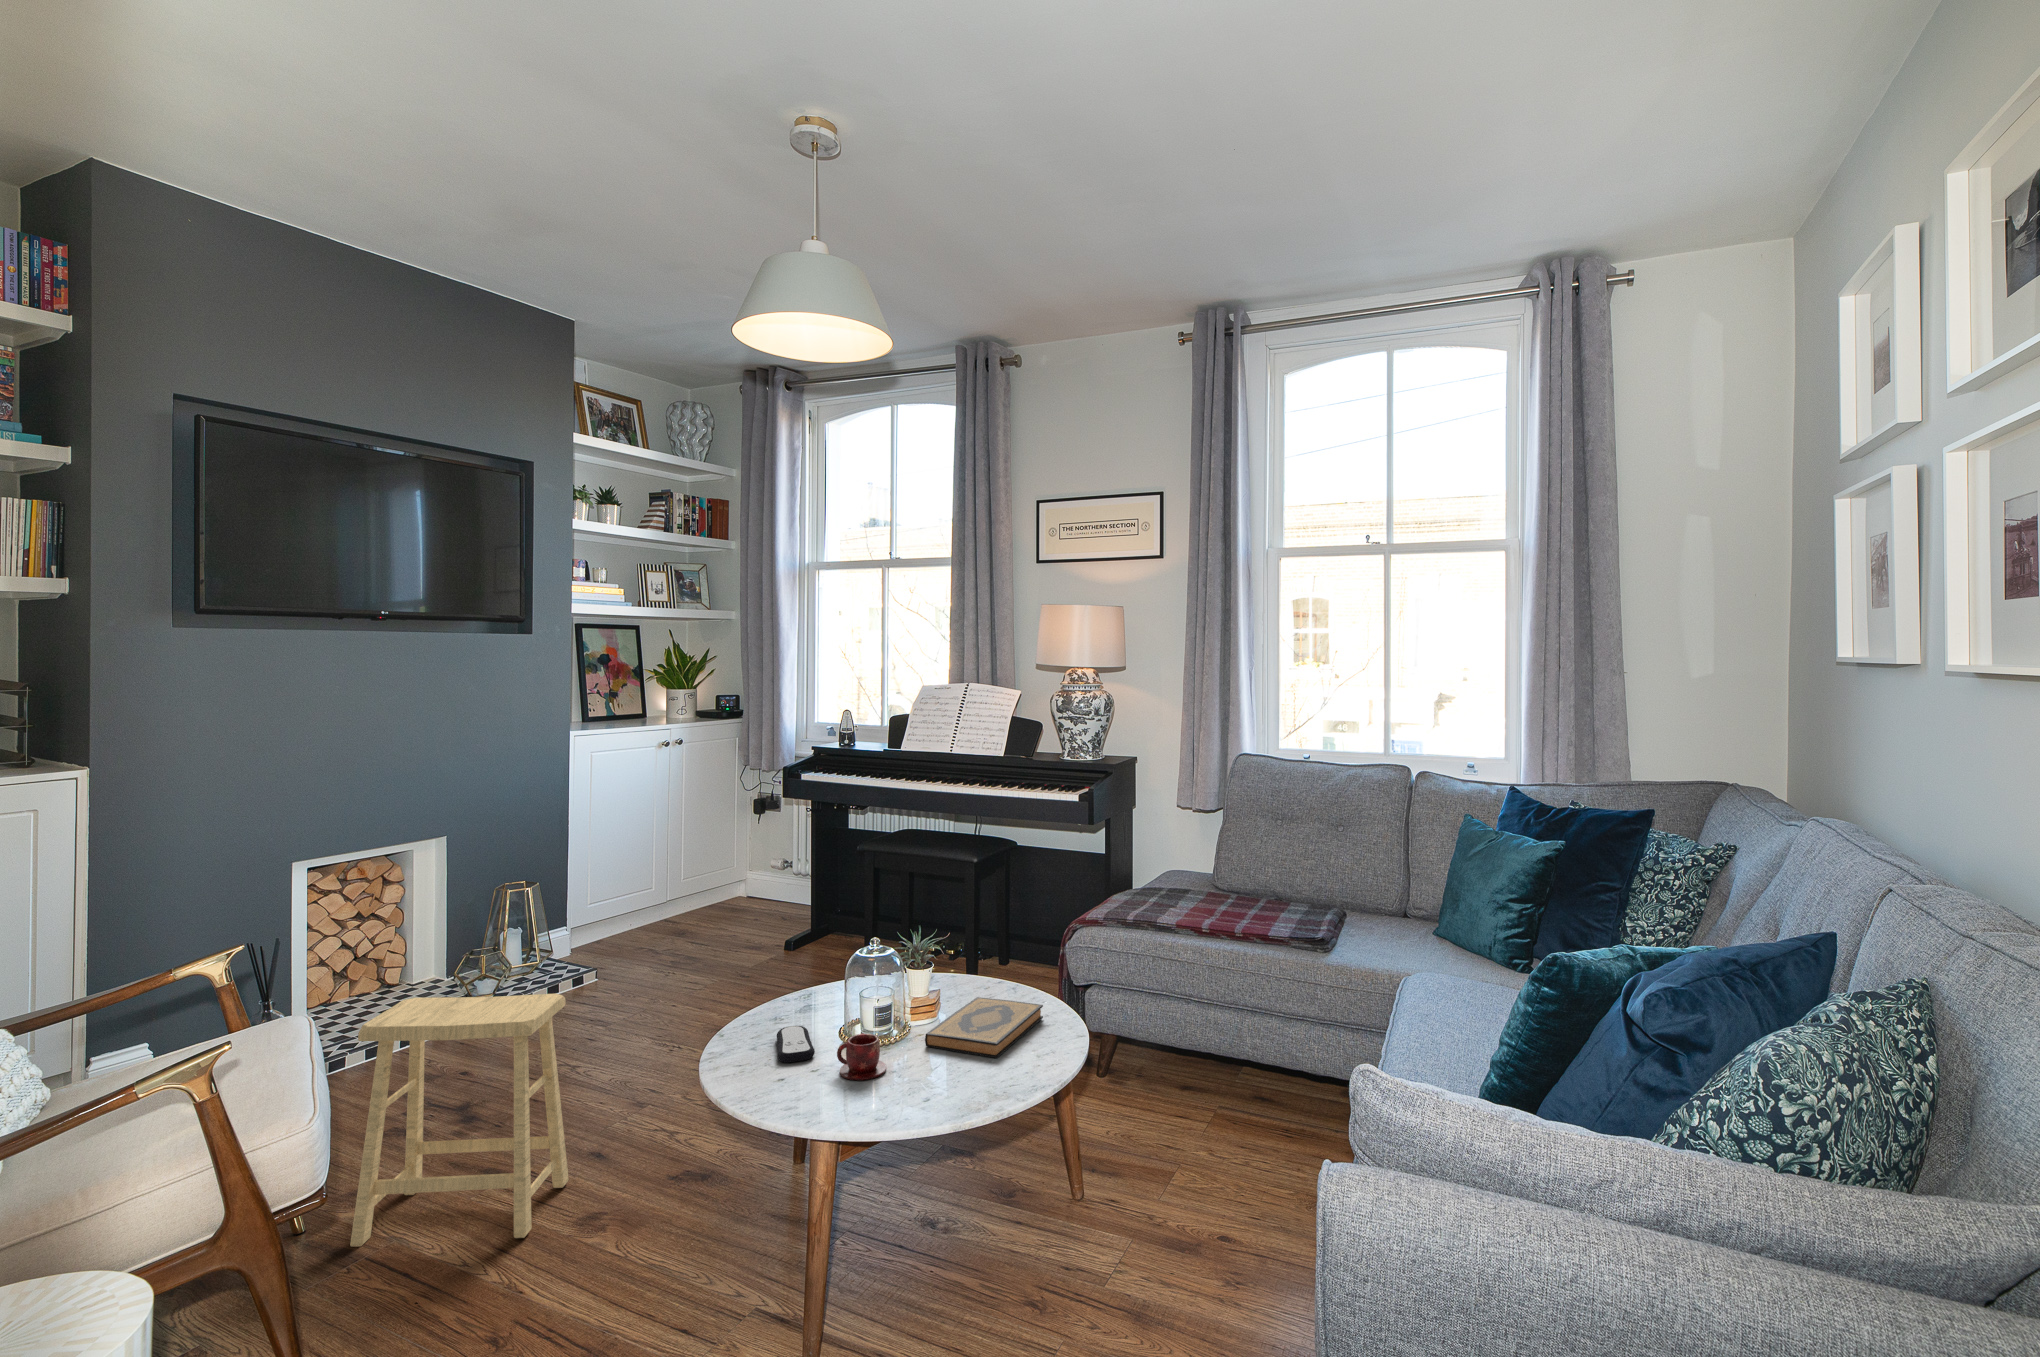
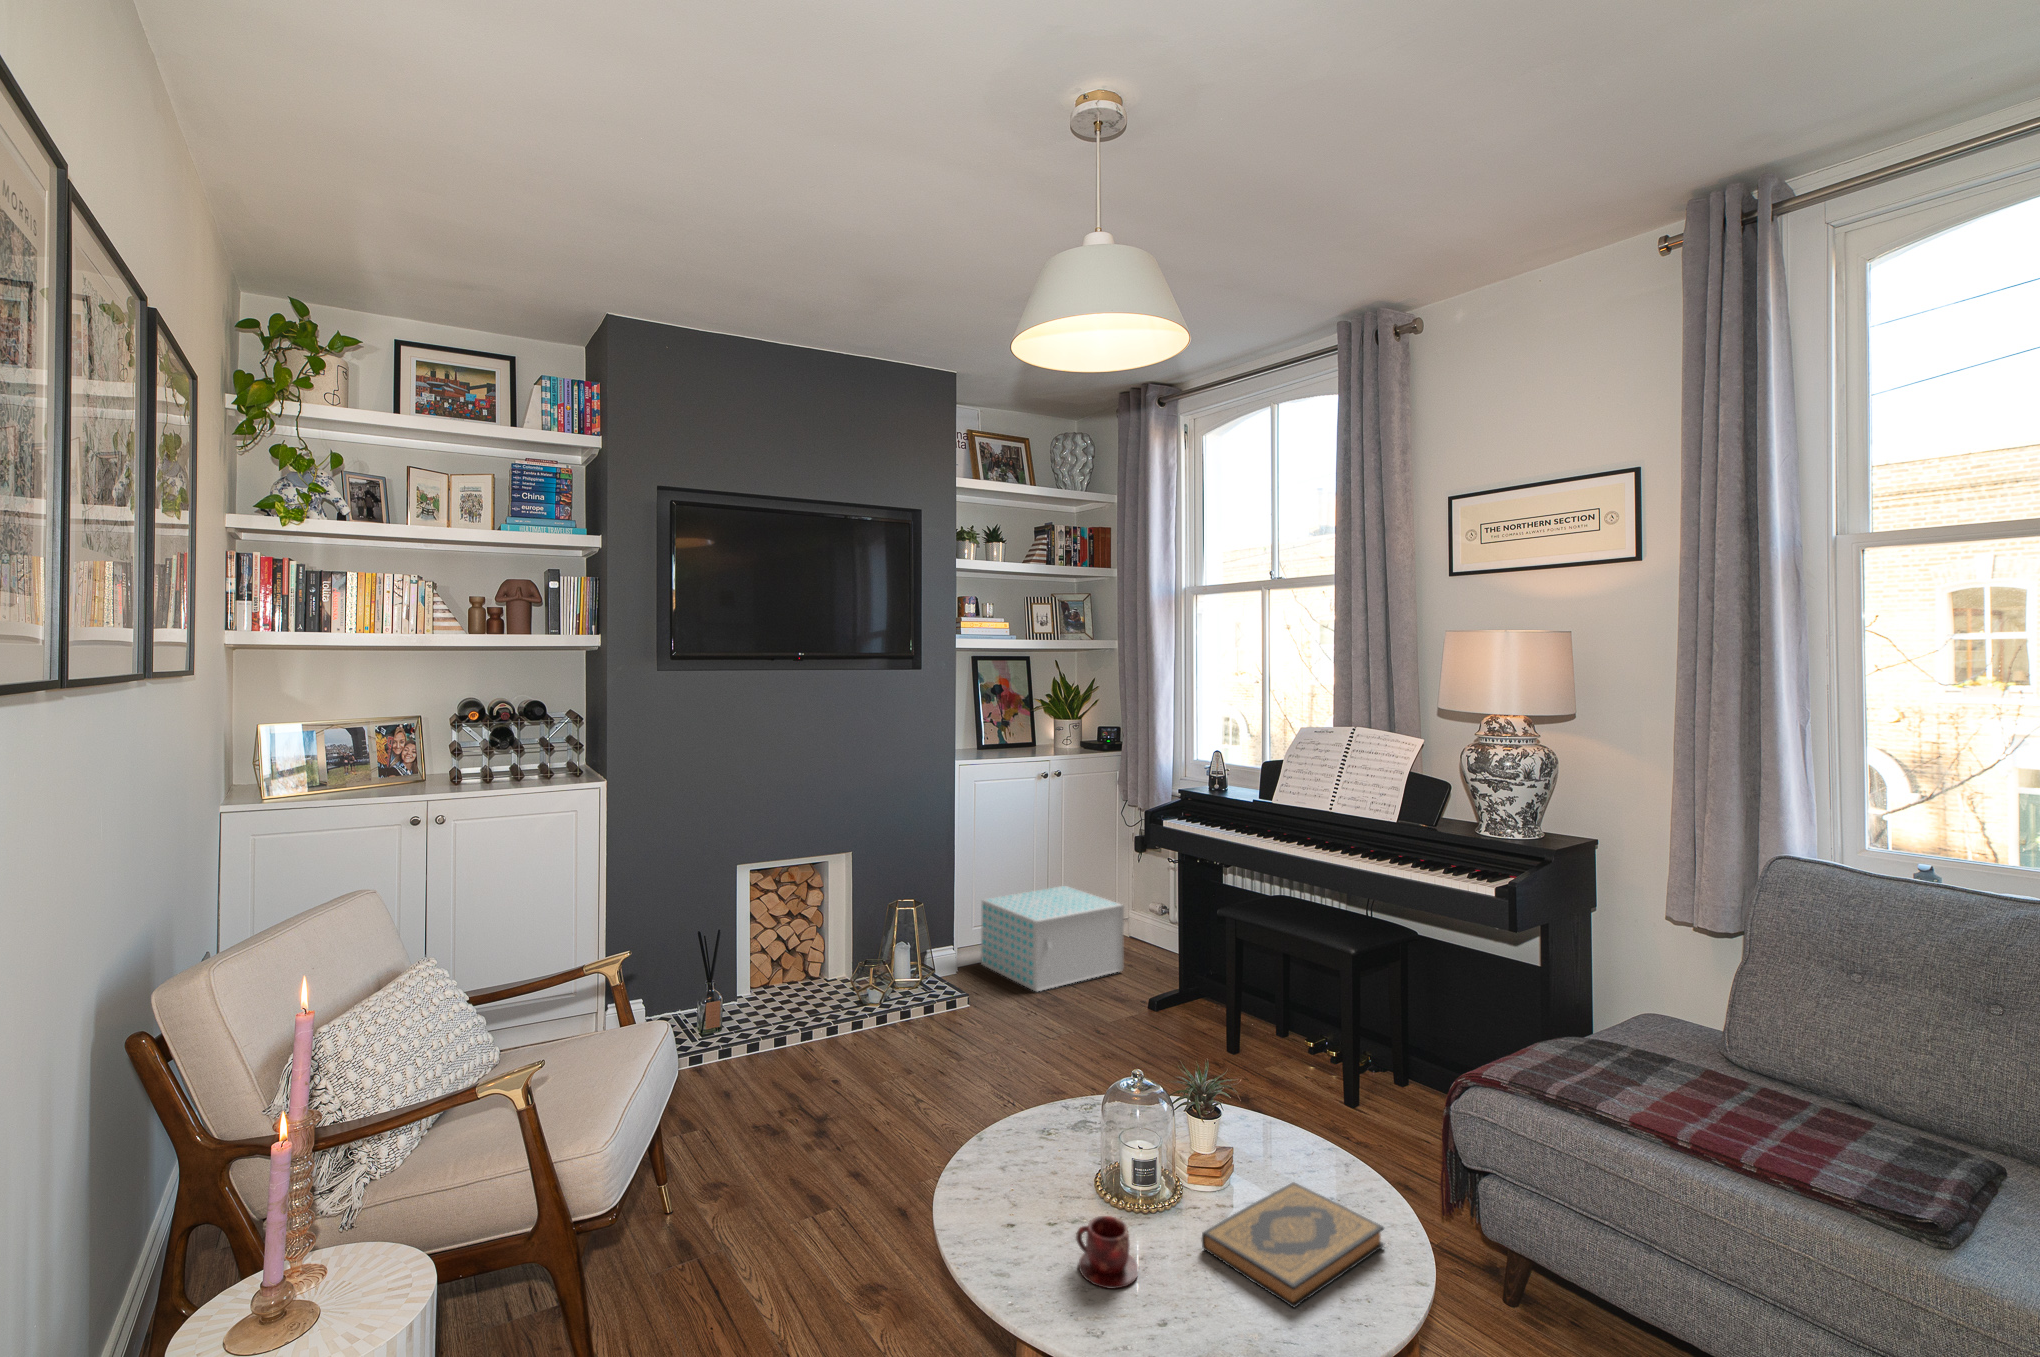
storage box: none [596,857,752,959] -> present [981,886,1124,991]
footstool: present [350,993,569,1247] -> none [675,1029,862,1311]
remote control: present [777,1026,815,1063] -> none [1020,1163,1068,1224]

